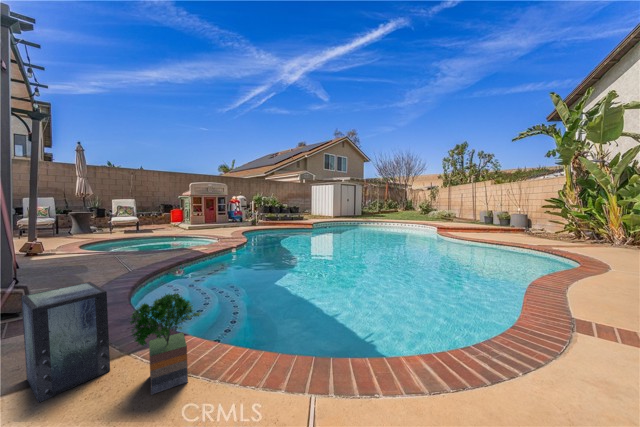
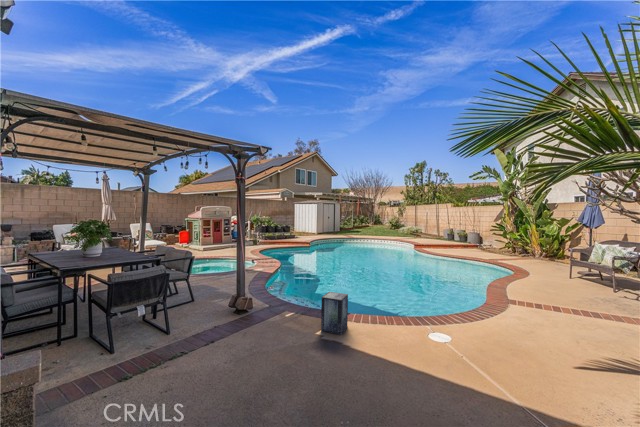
potted tree: present [130,294,200,395] -> none [365,293,387,331]

